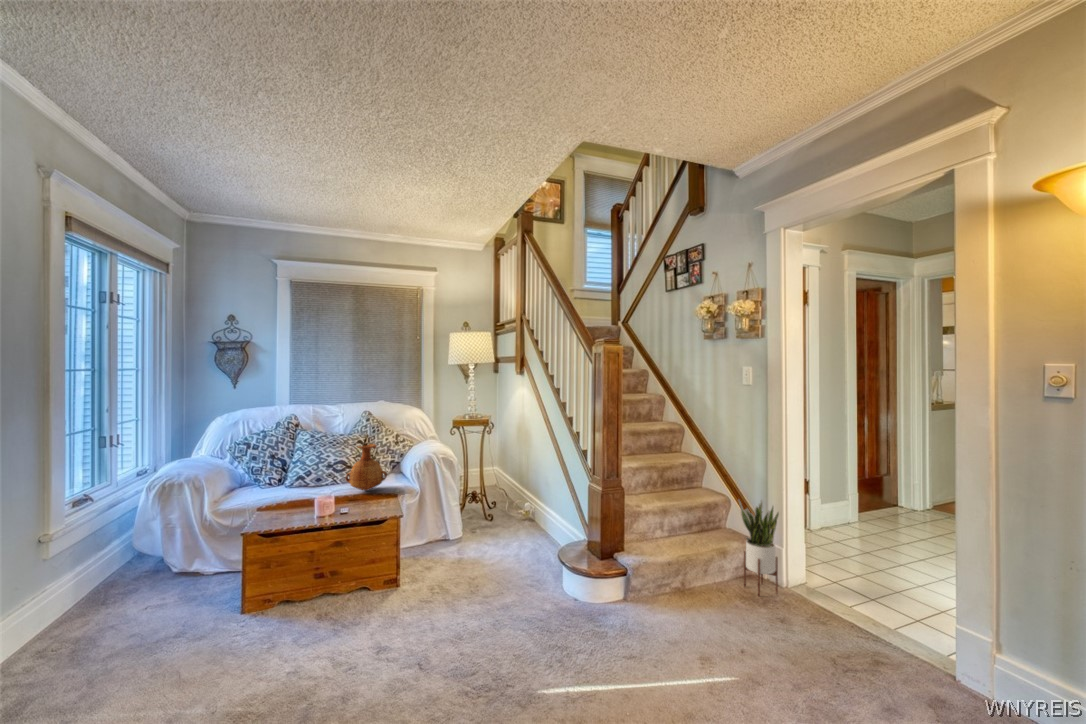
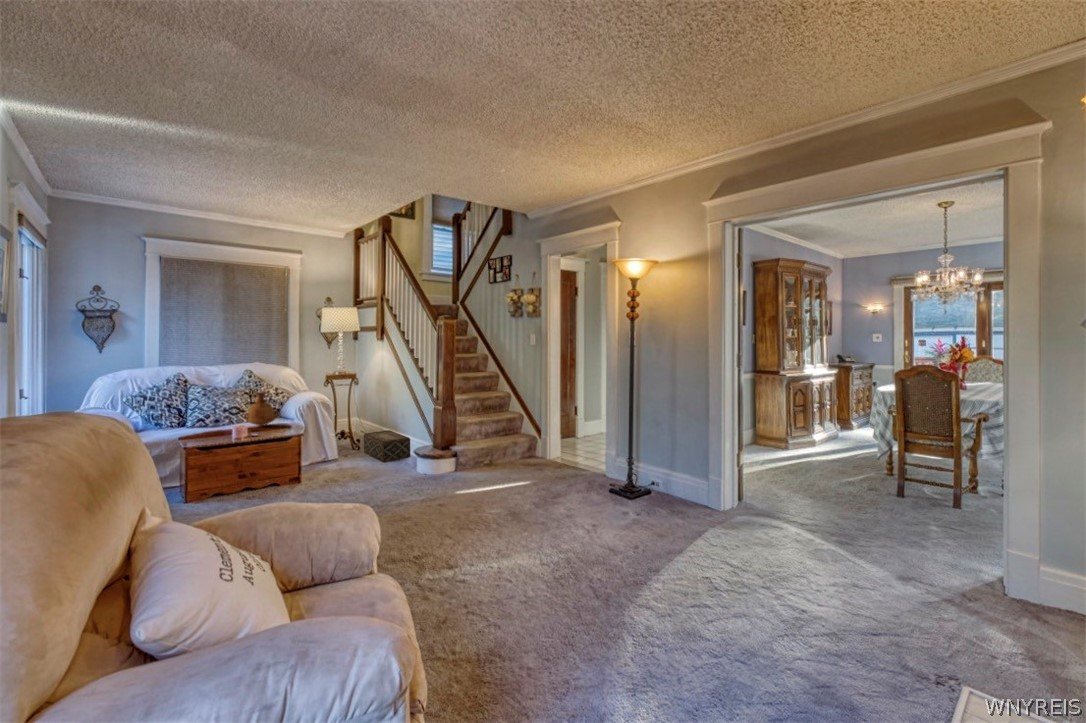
woven basket: none [496,498,555,550] -> present [364,430,410,462]
potted plant: present [739,500,779,596] -> none [526,412,549,468]

